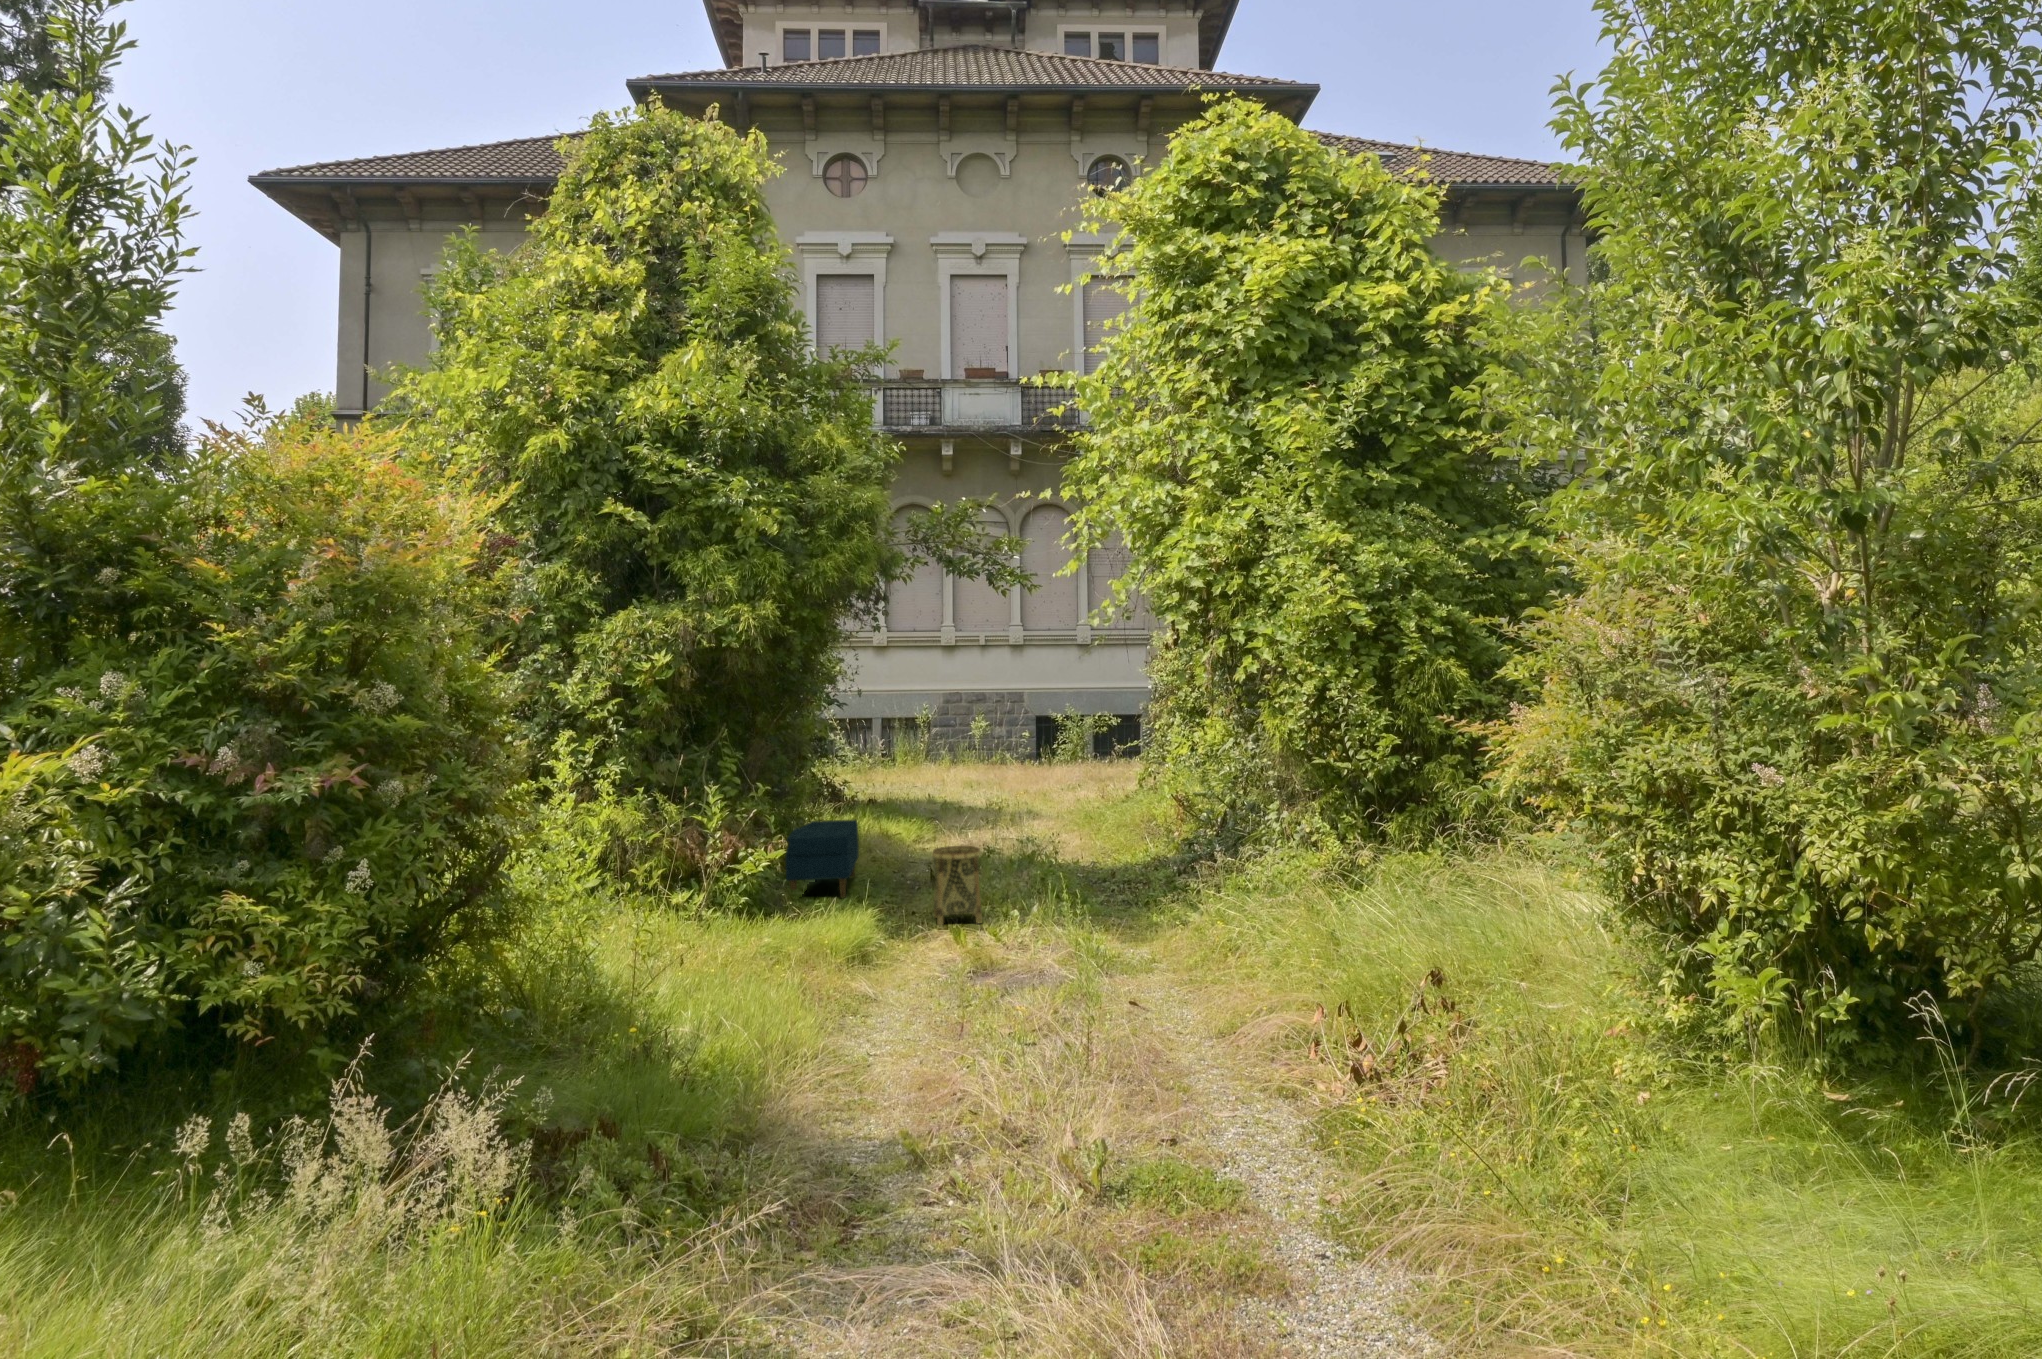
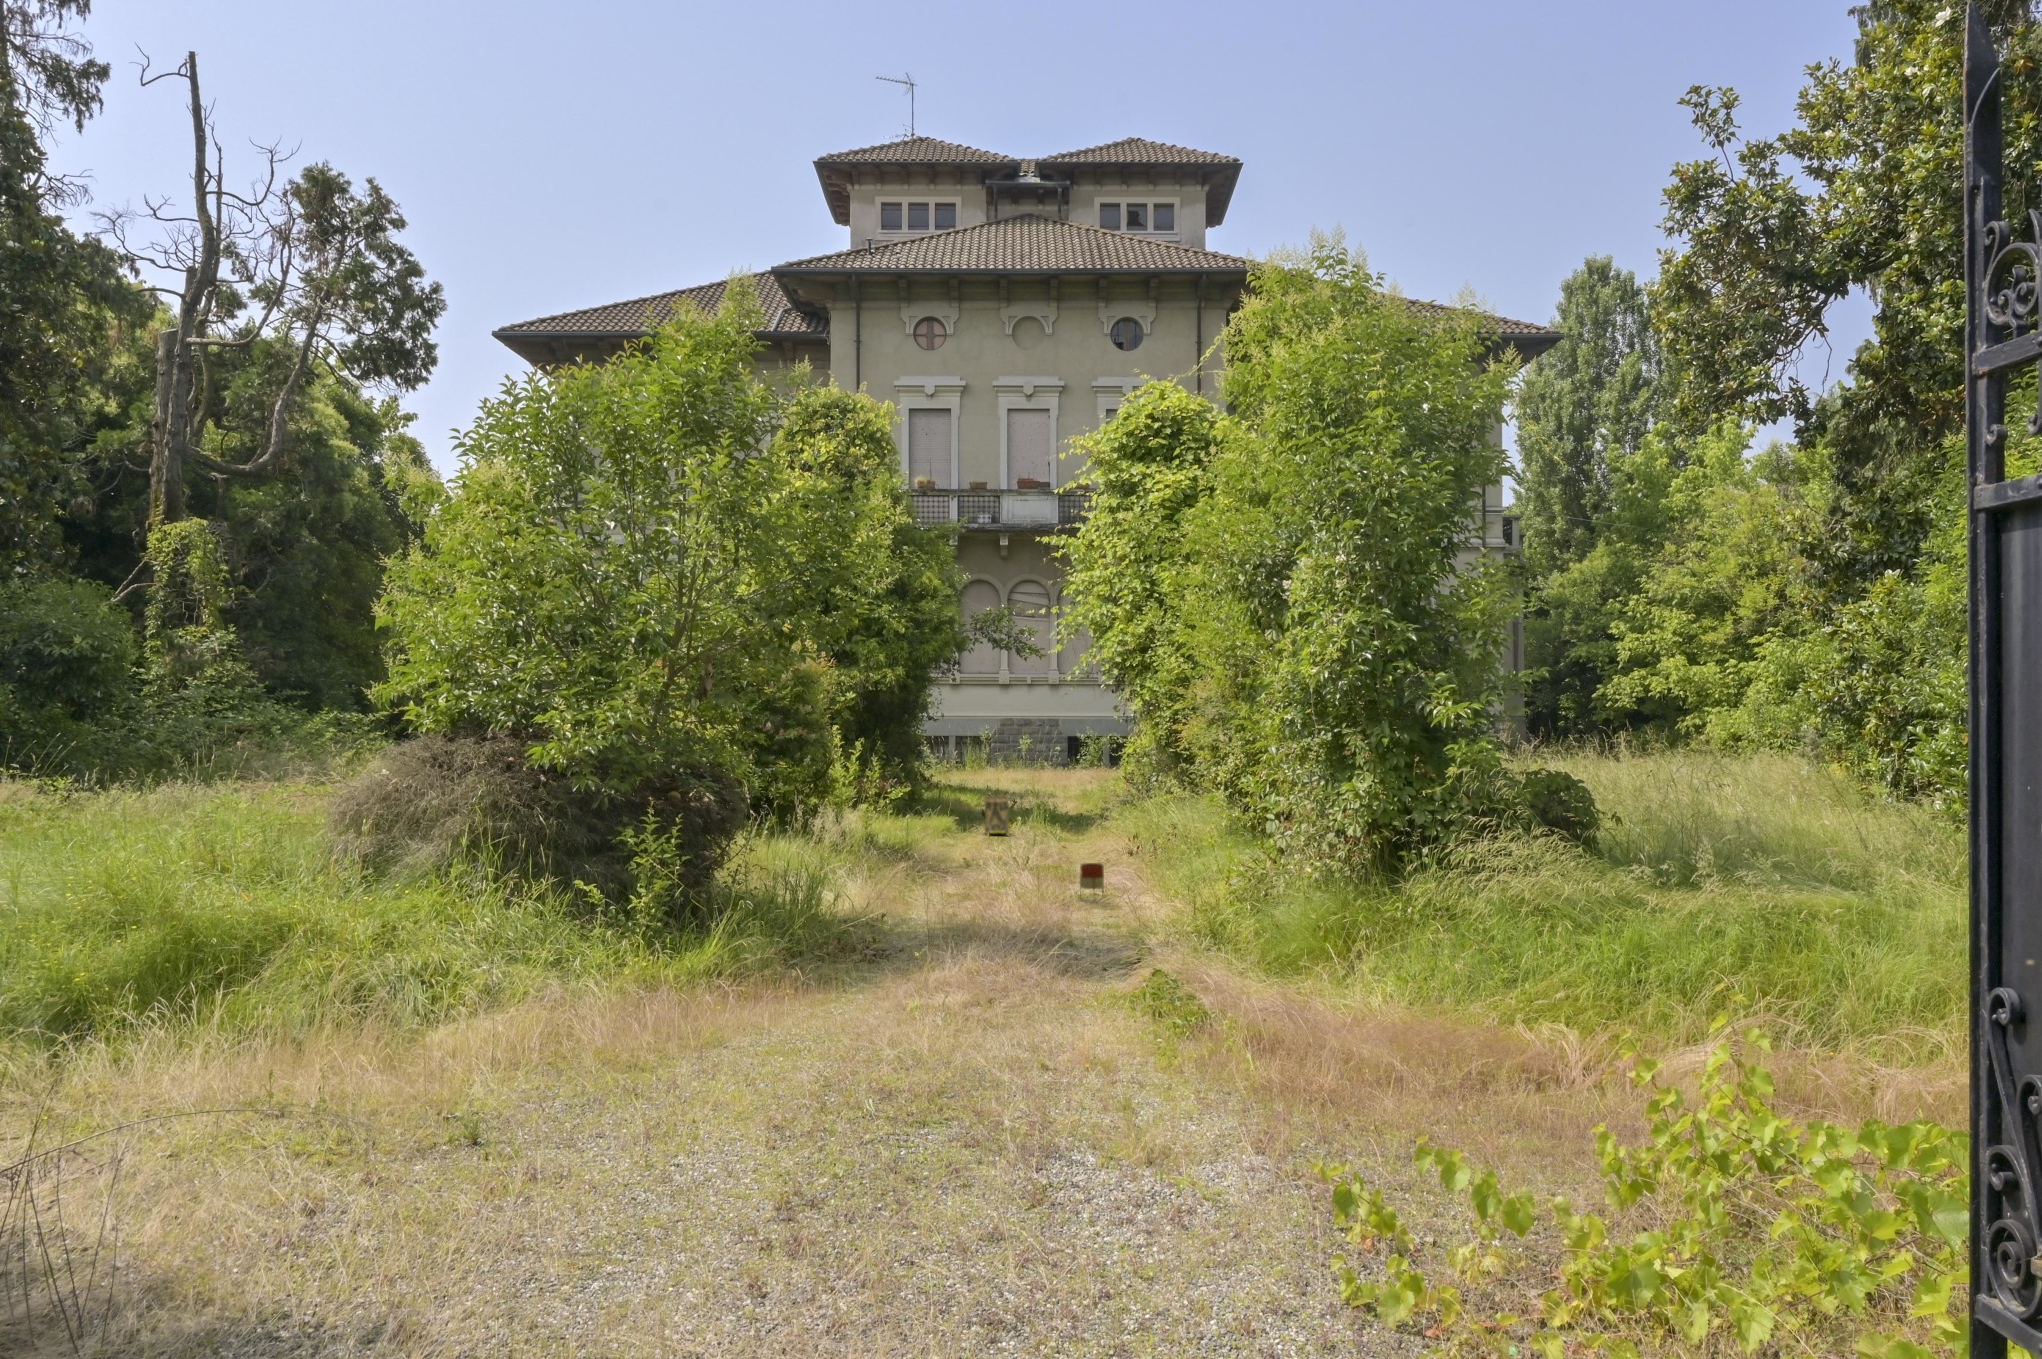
bench: present [786,819,859,898] -> none [905,787,944,827]
planter: none [1245,1134,1321,1271] -> present [1080,863,1104,893]

